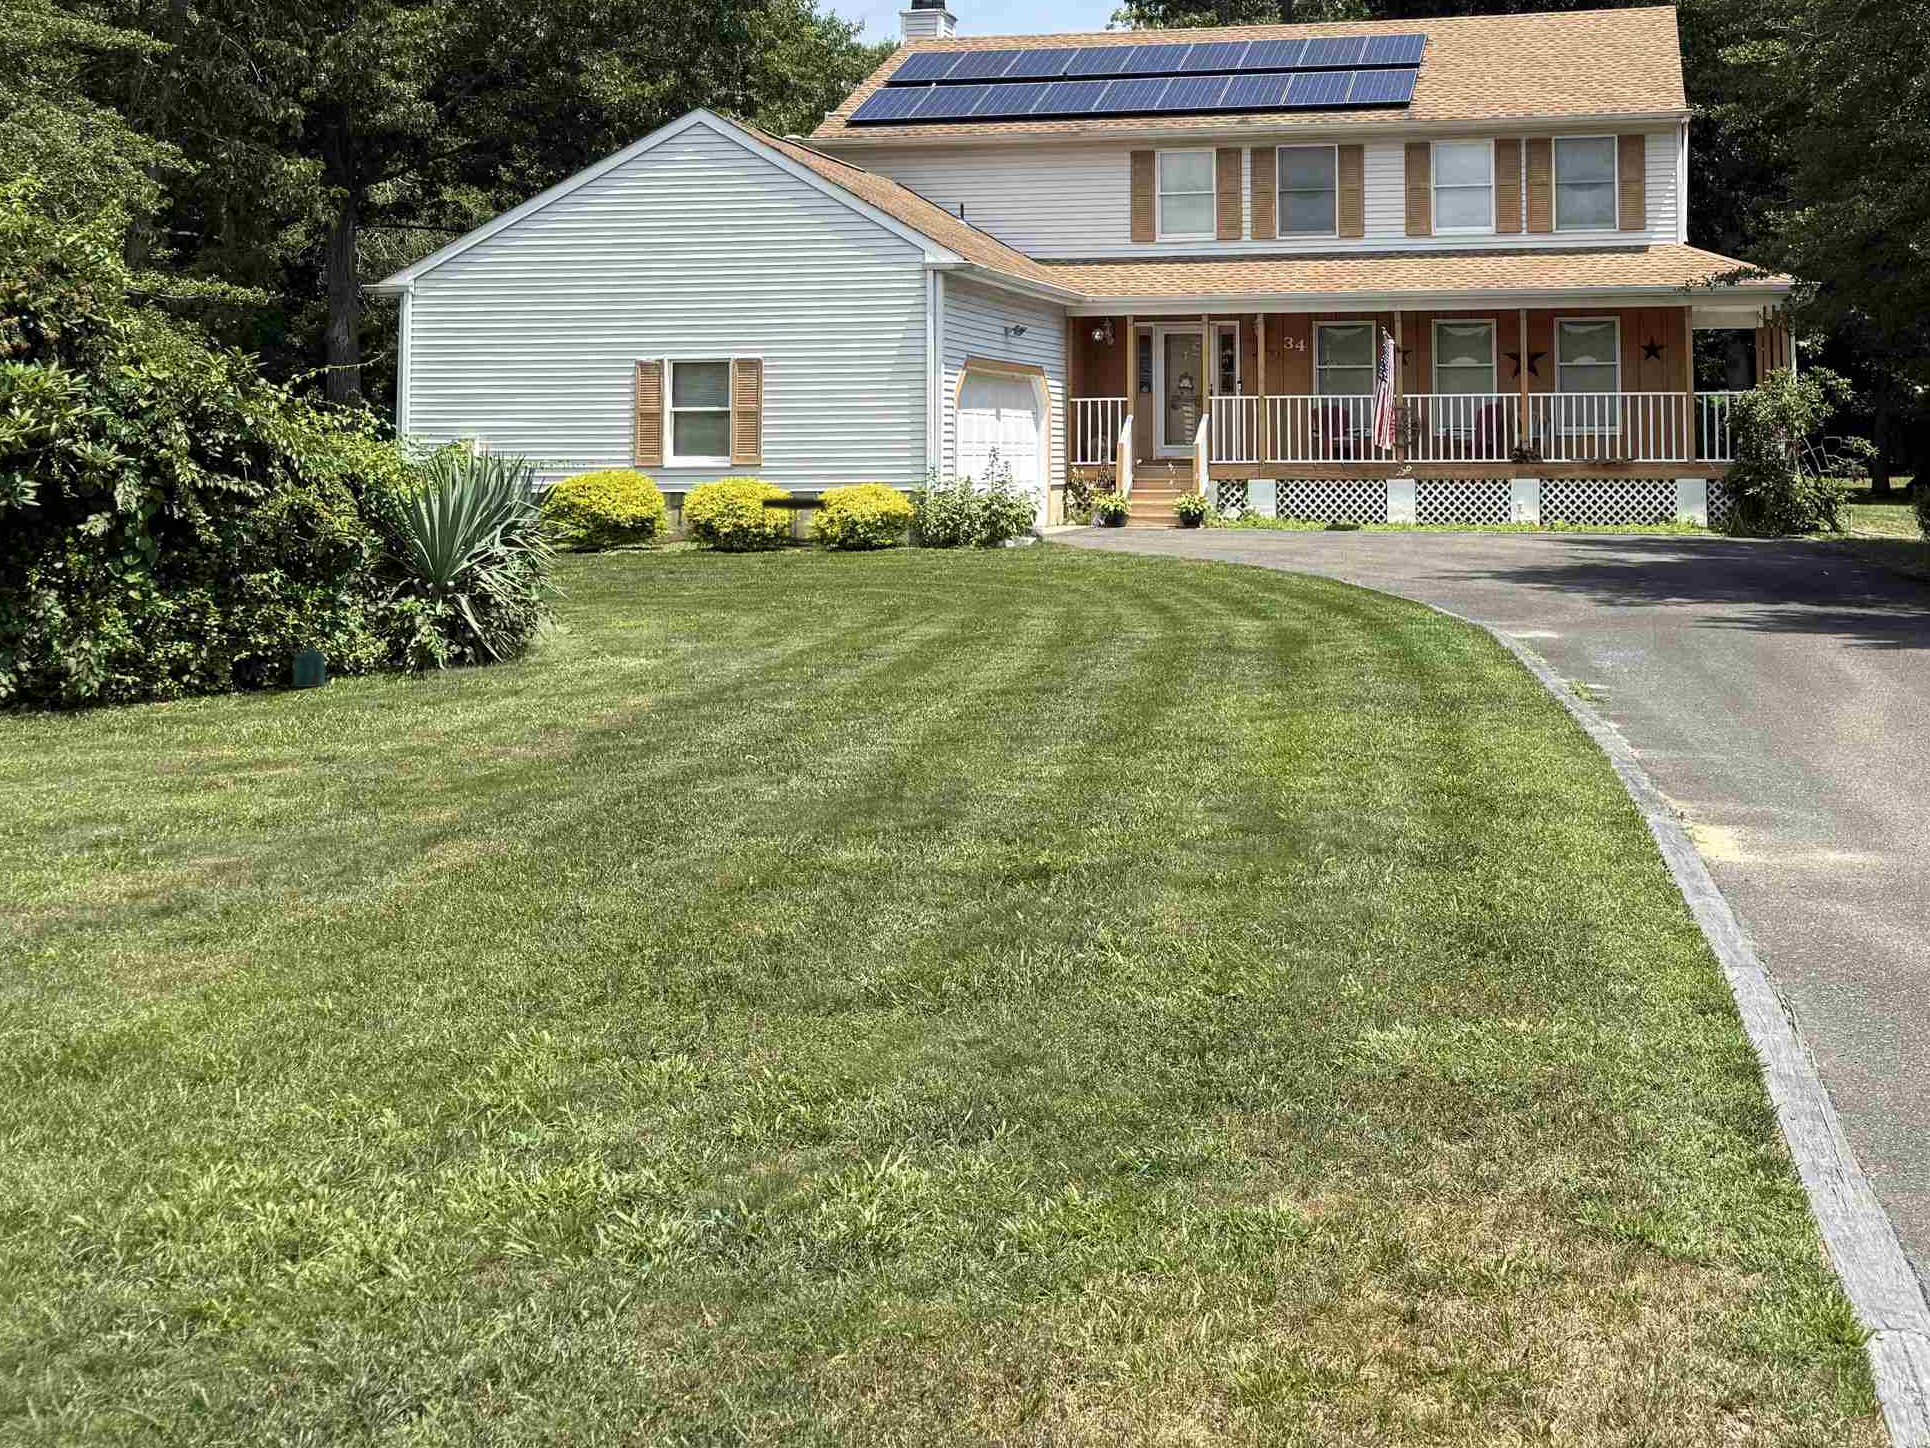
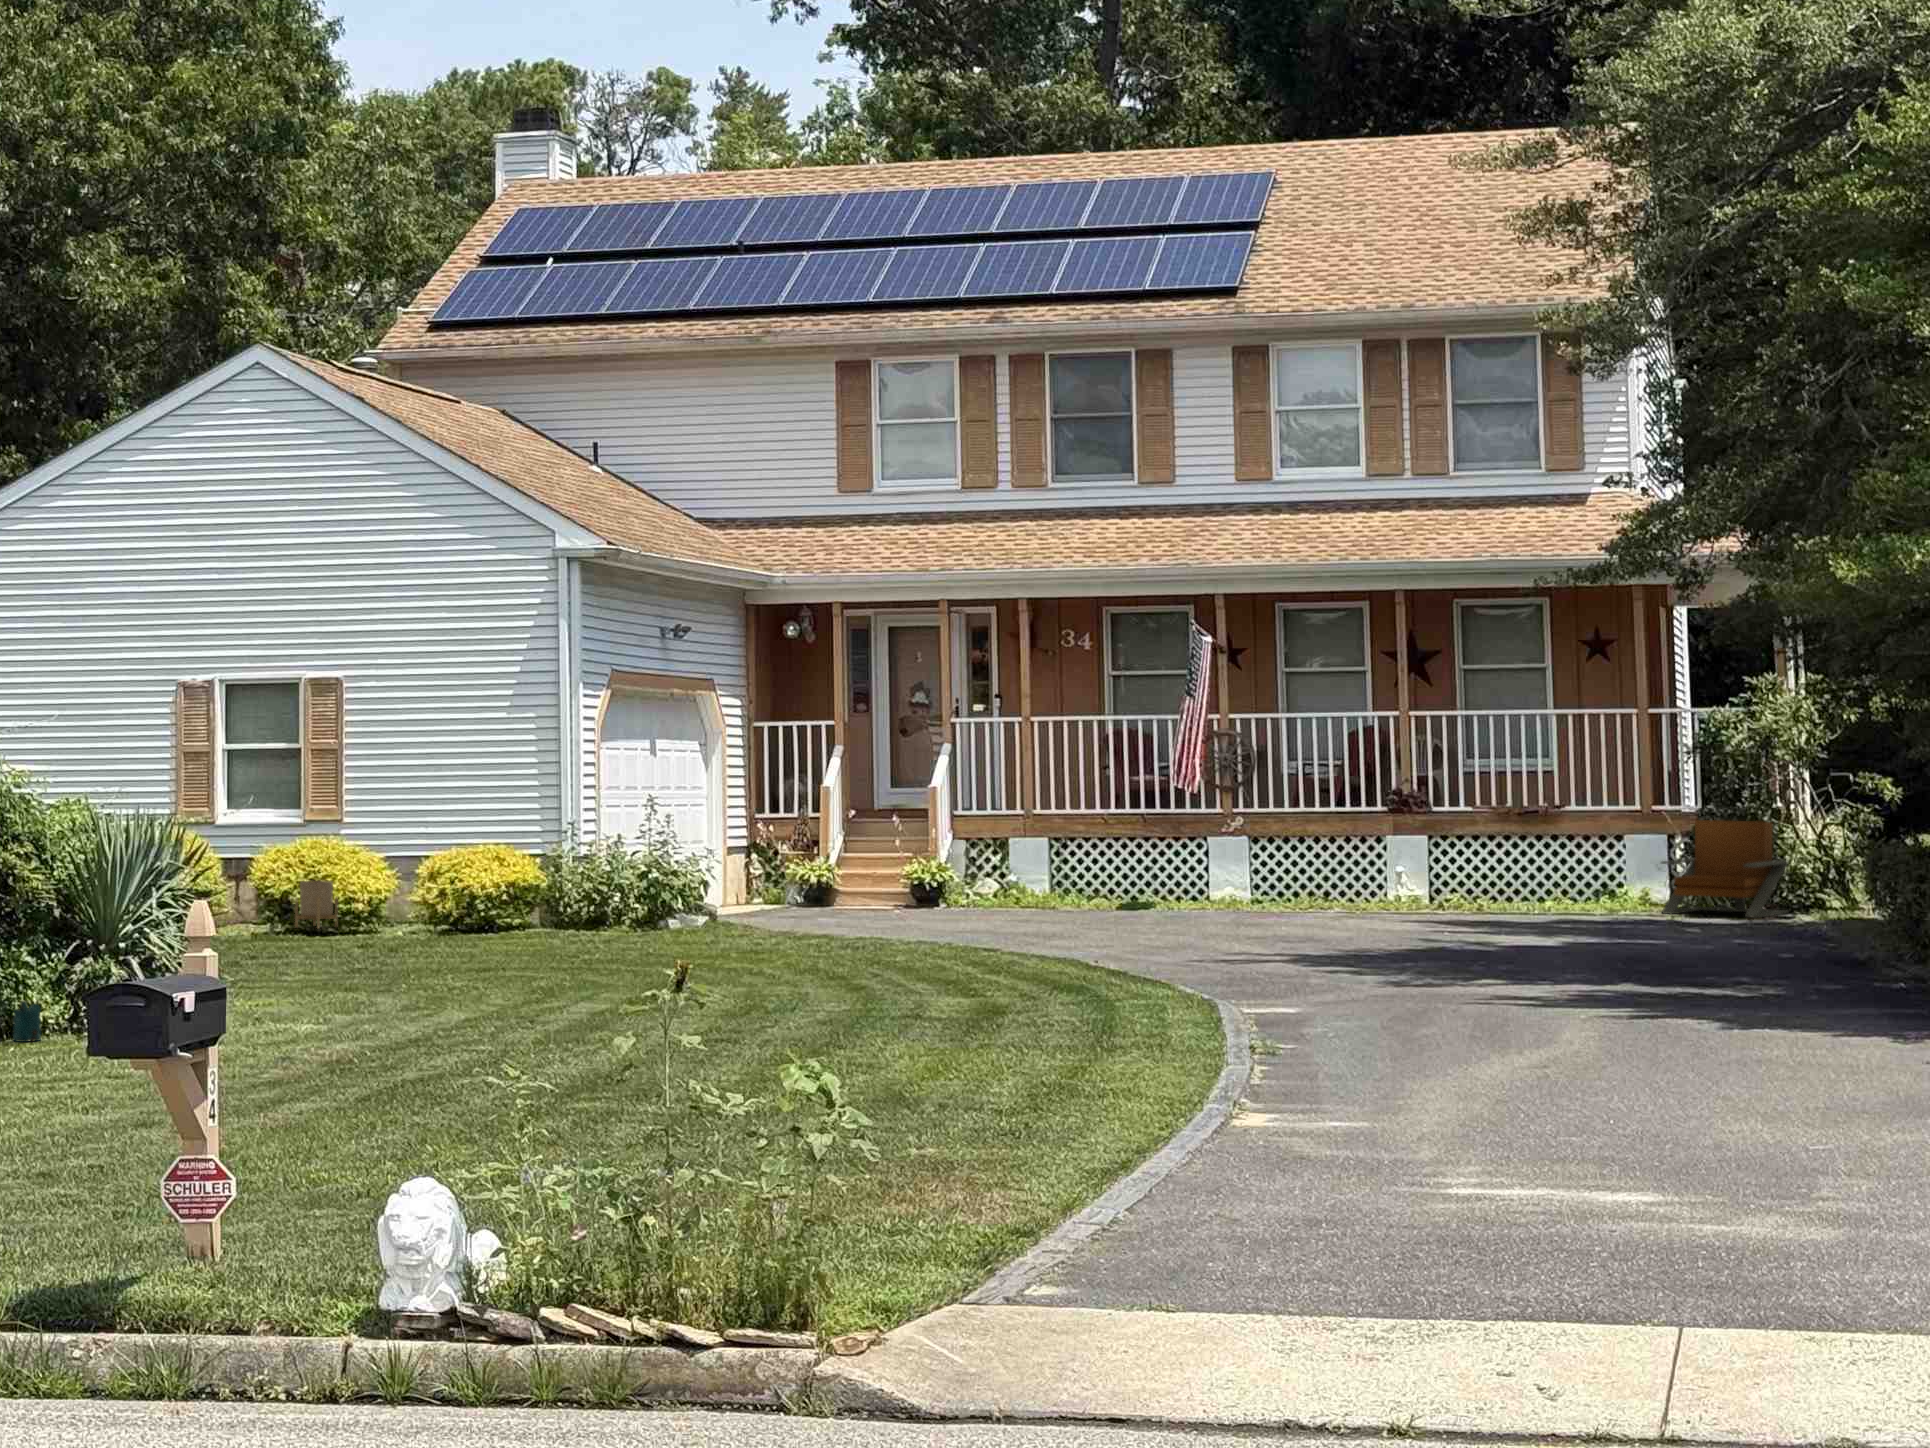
lounge chair: none [1715,469,1803,539] -> present [1661,820,1788,917]
side table: present [760,497,826,546] -> none [348,864,442,930]
planter: none [715,509,748,546] -> present [295,880,338,928]

